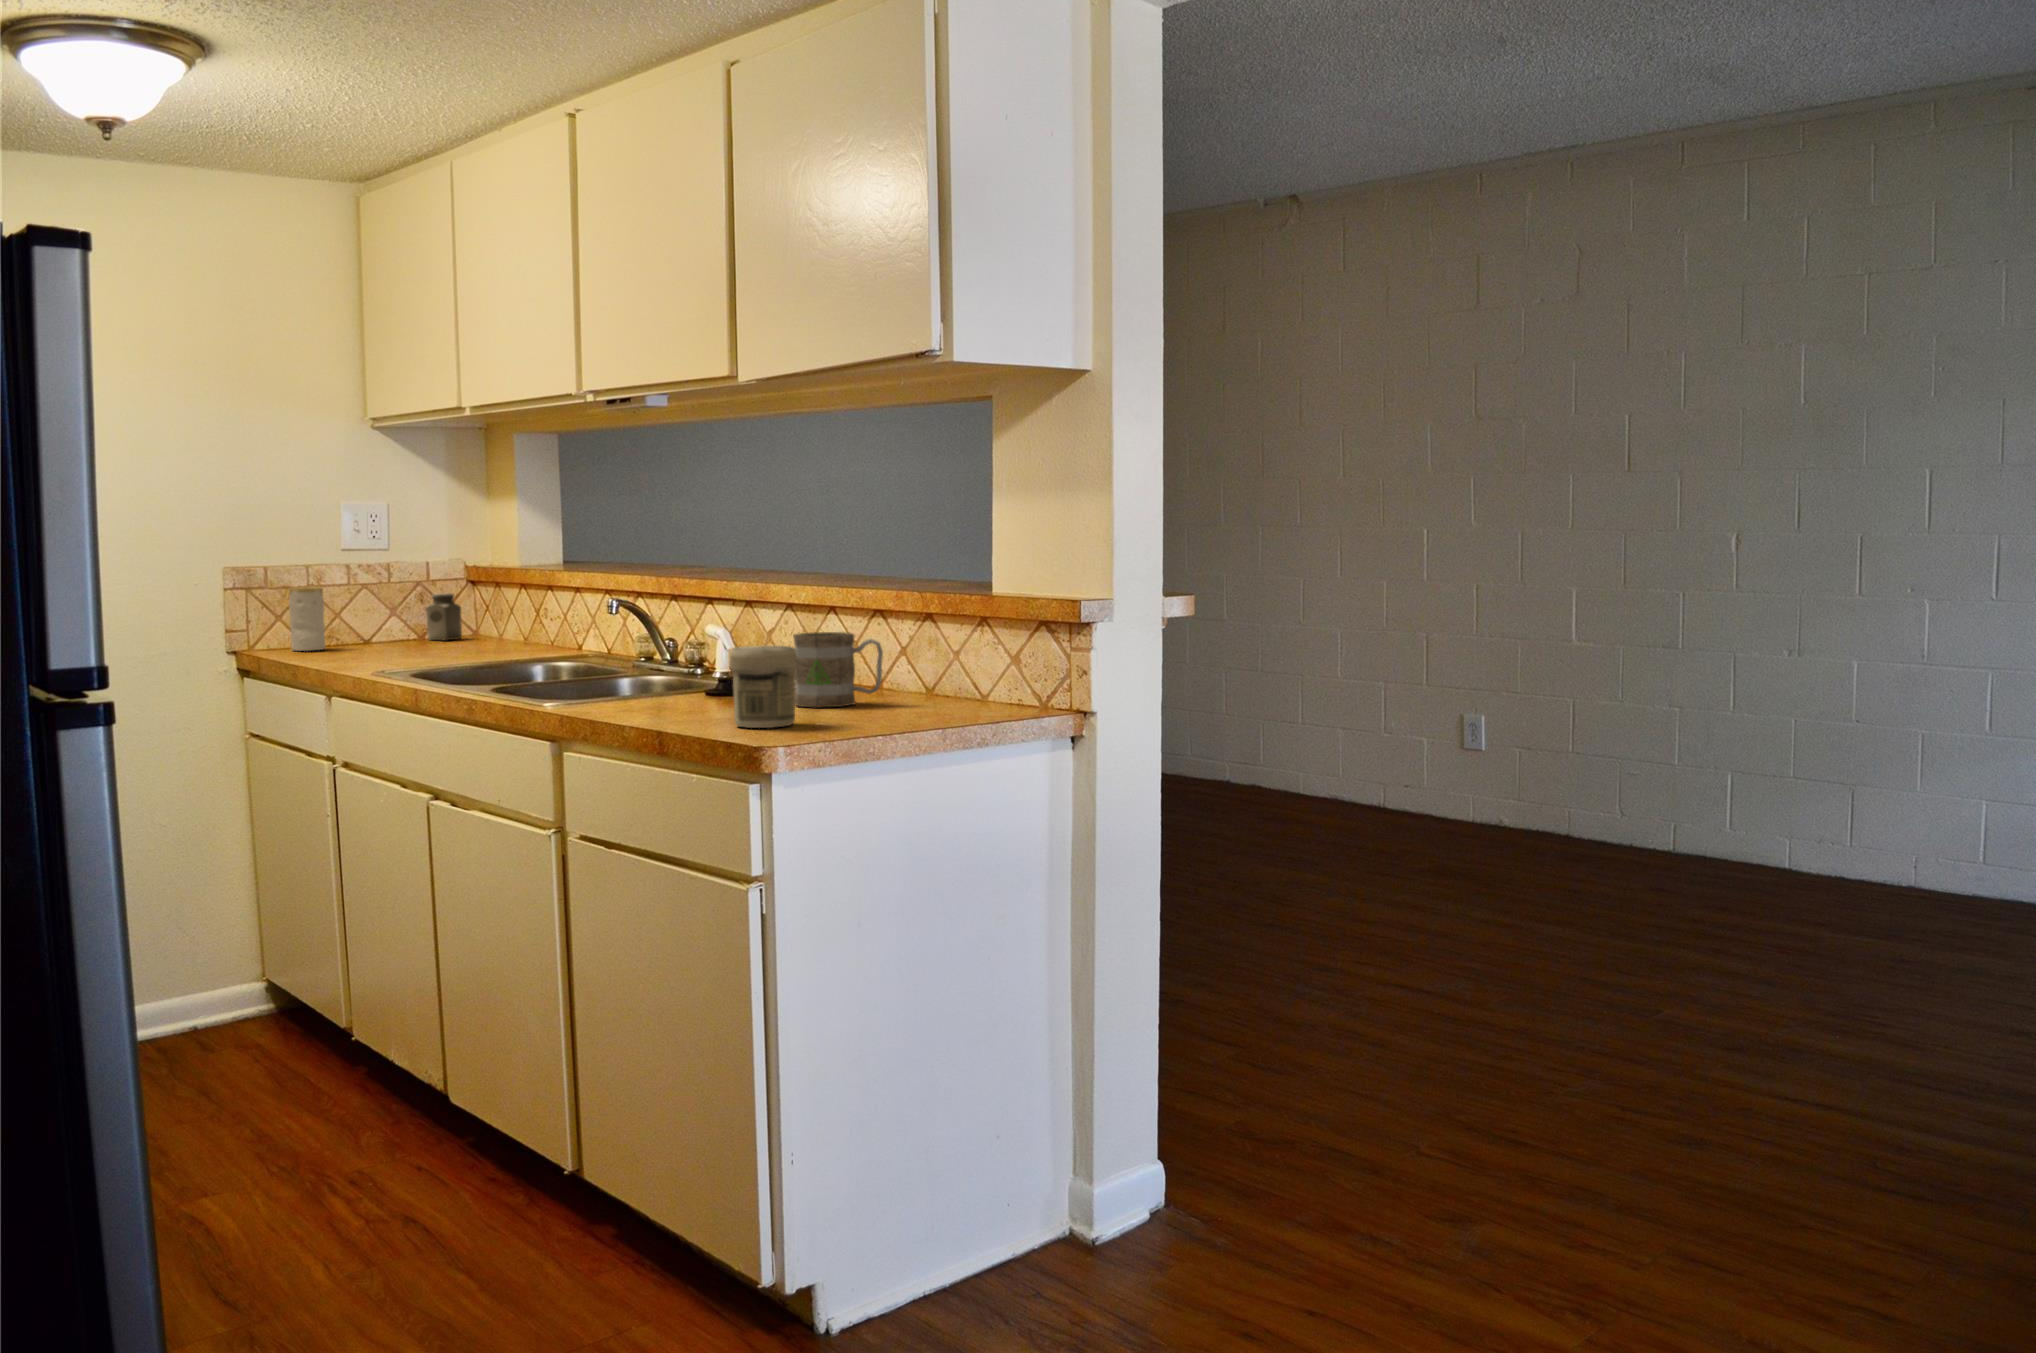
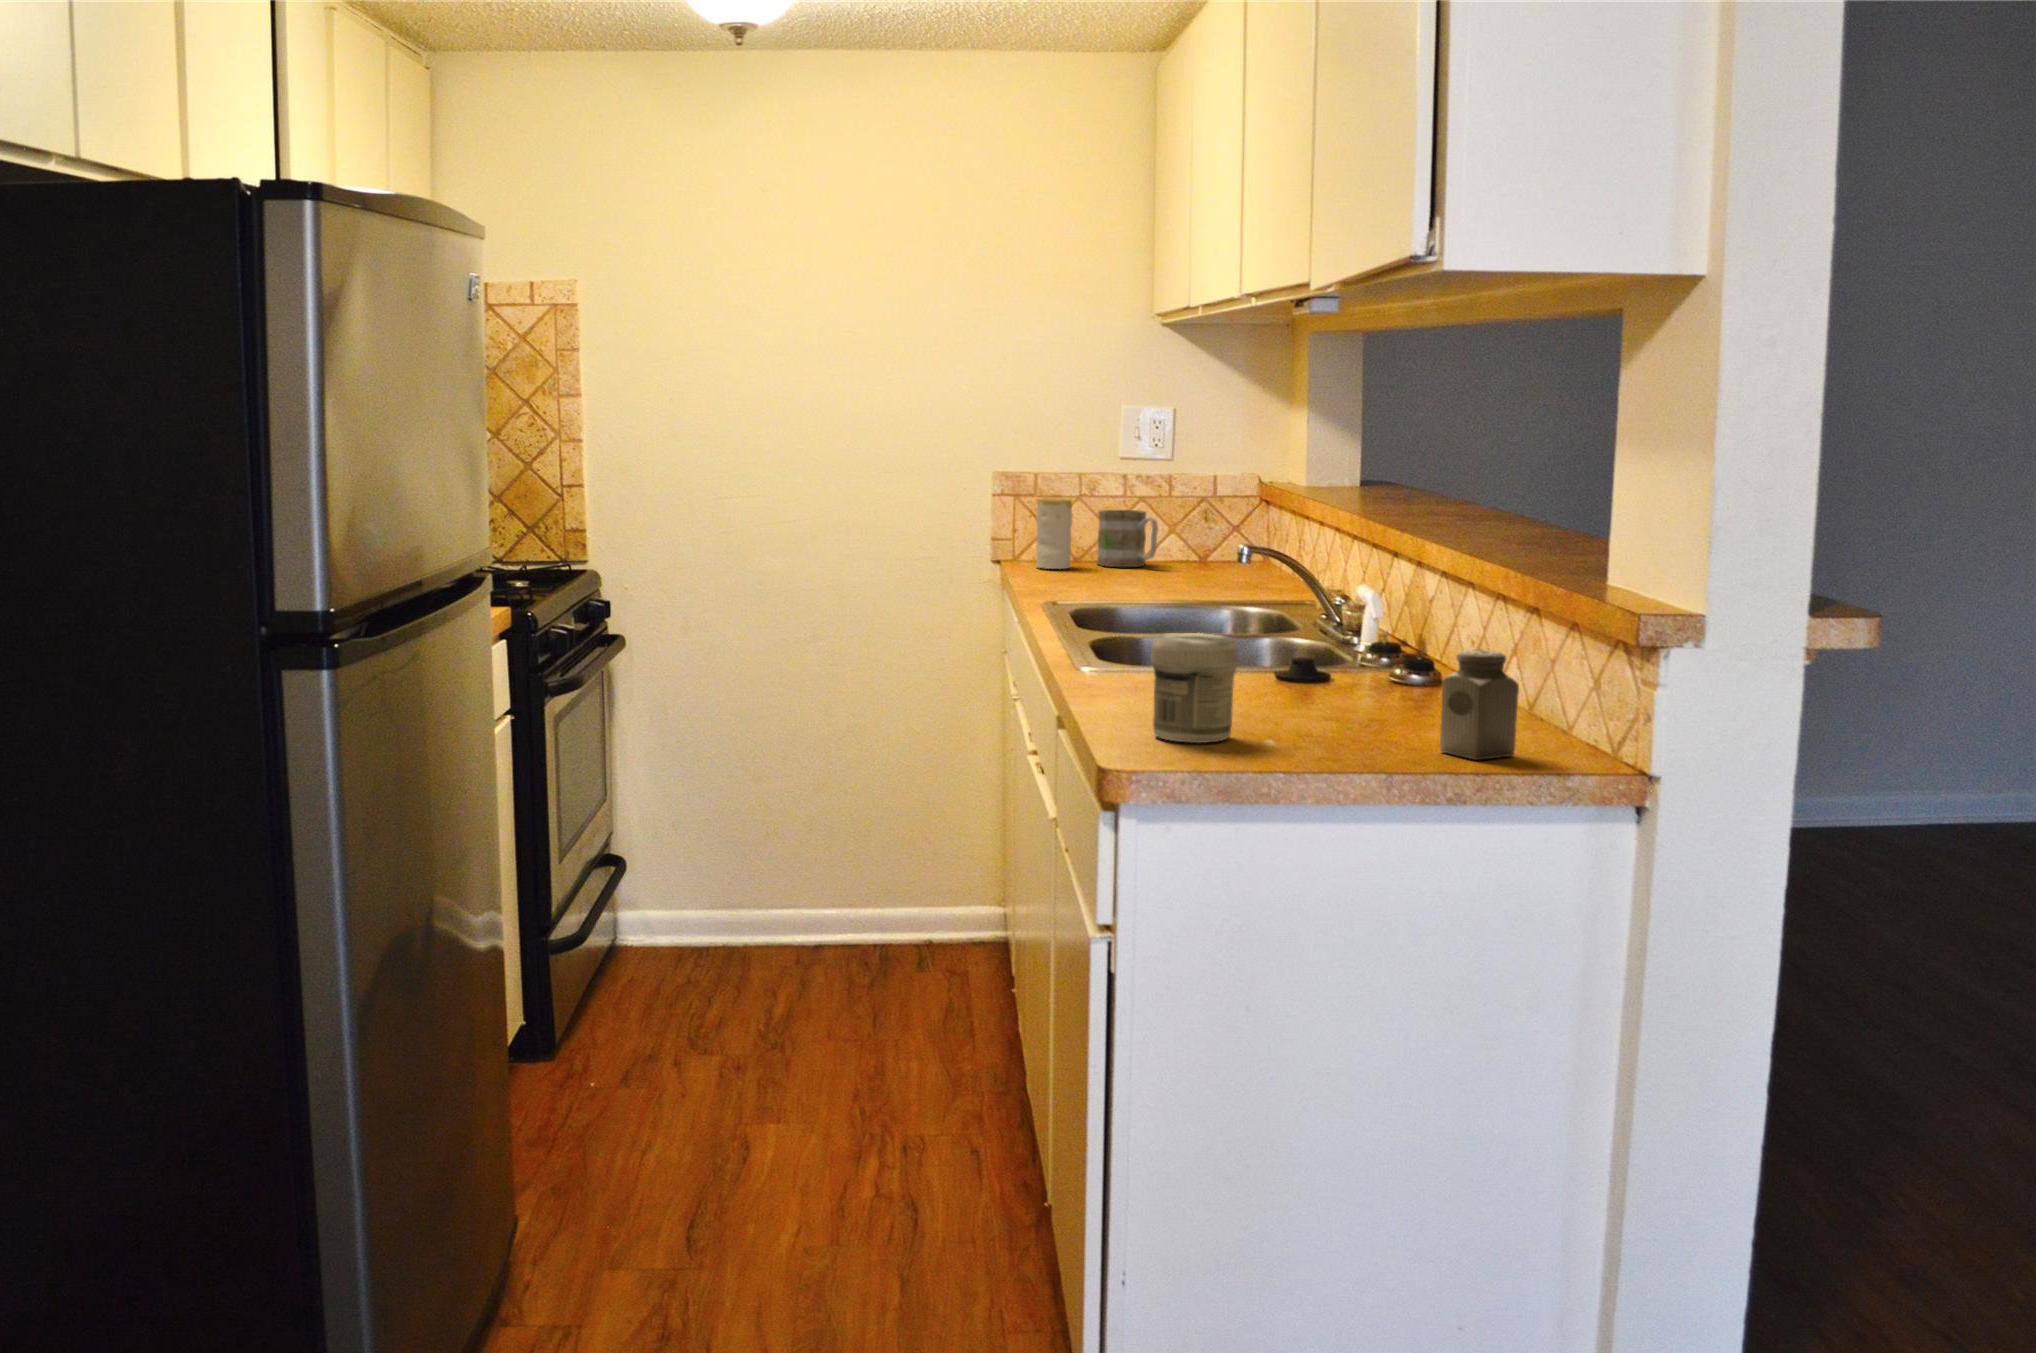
salt shaker: present [426,593,462,640] -> present [1440,649,1519,760]
mug: present [793,632,883,708] -> present [1097,510,1158,567]

